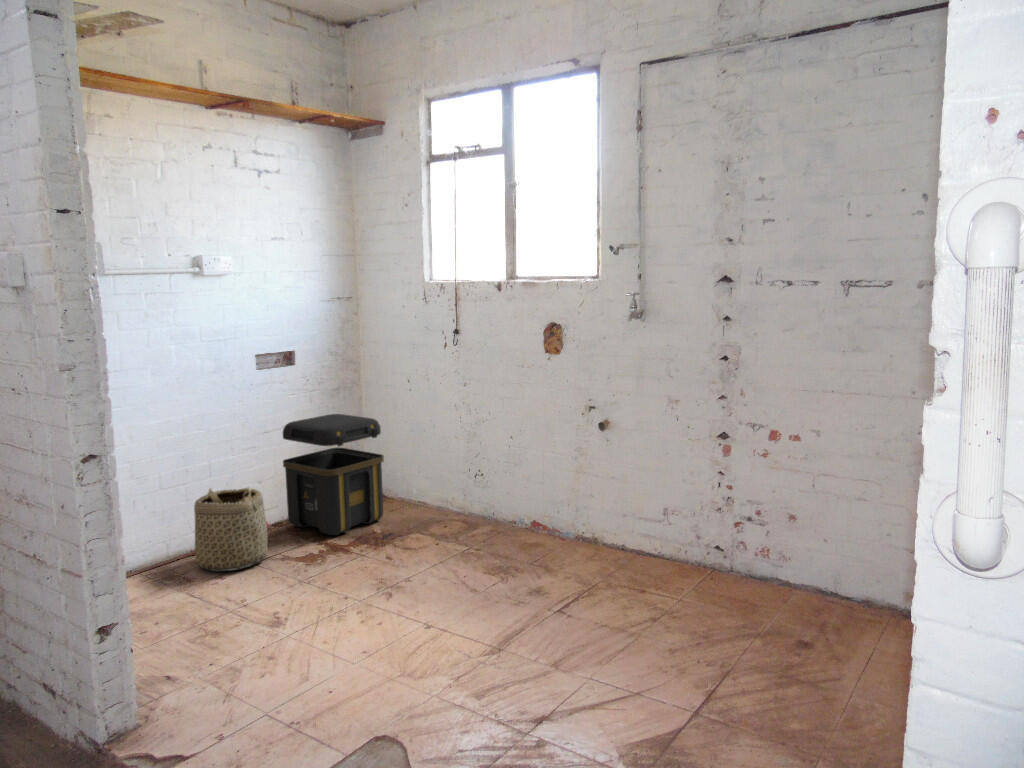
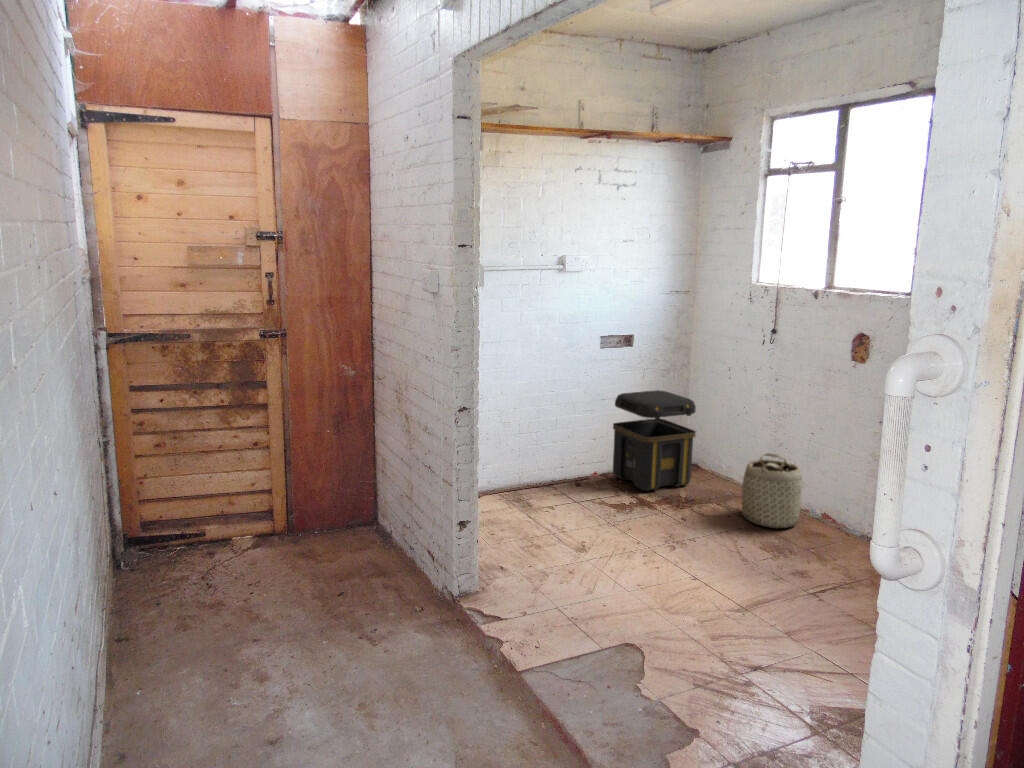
basket: present [194,487,268,571] -> present [742,453,802,528]

